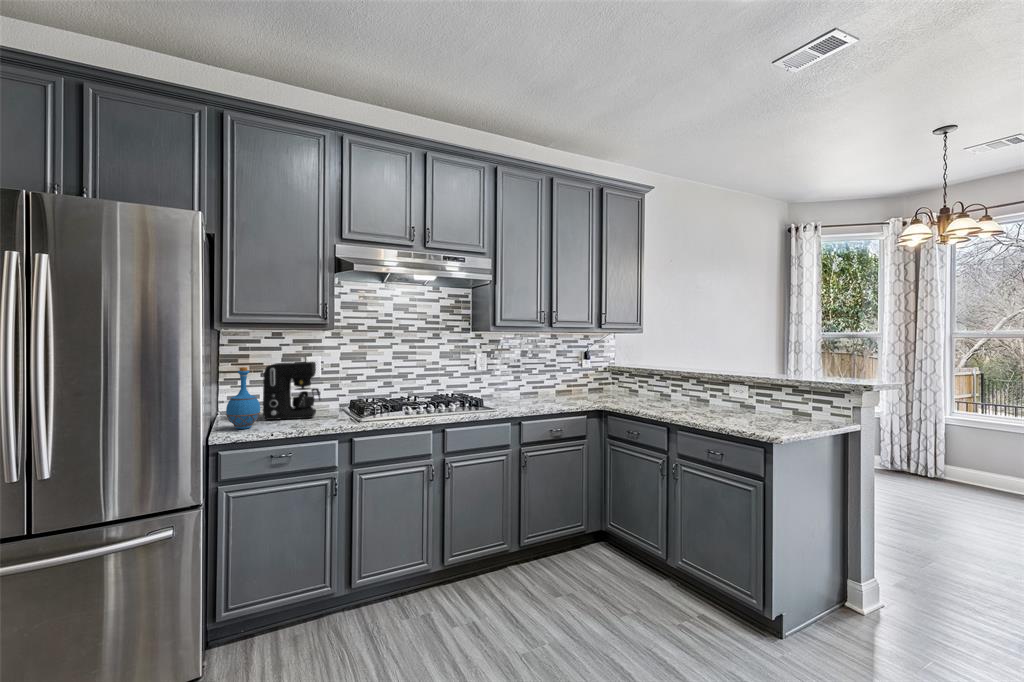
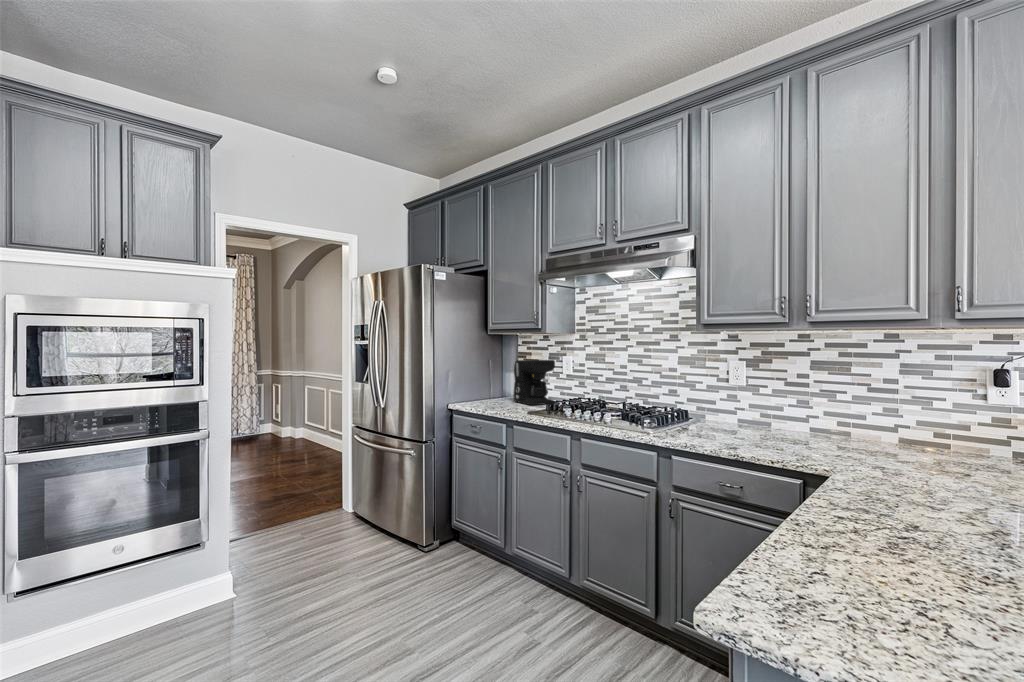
bottle: present [226,367,261,429] -> none [477,360,498,404]

